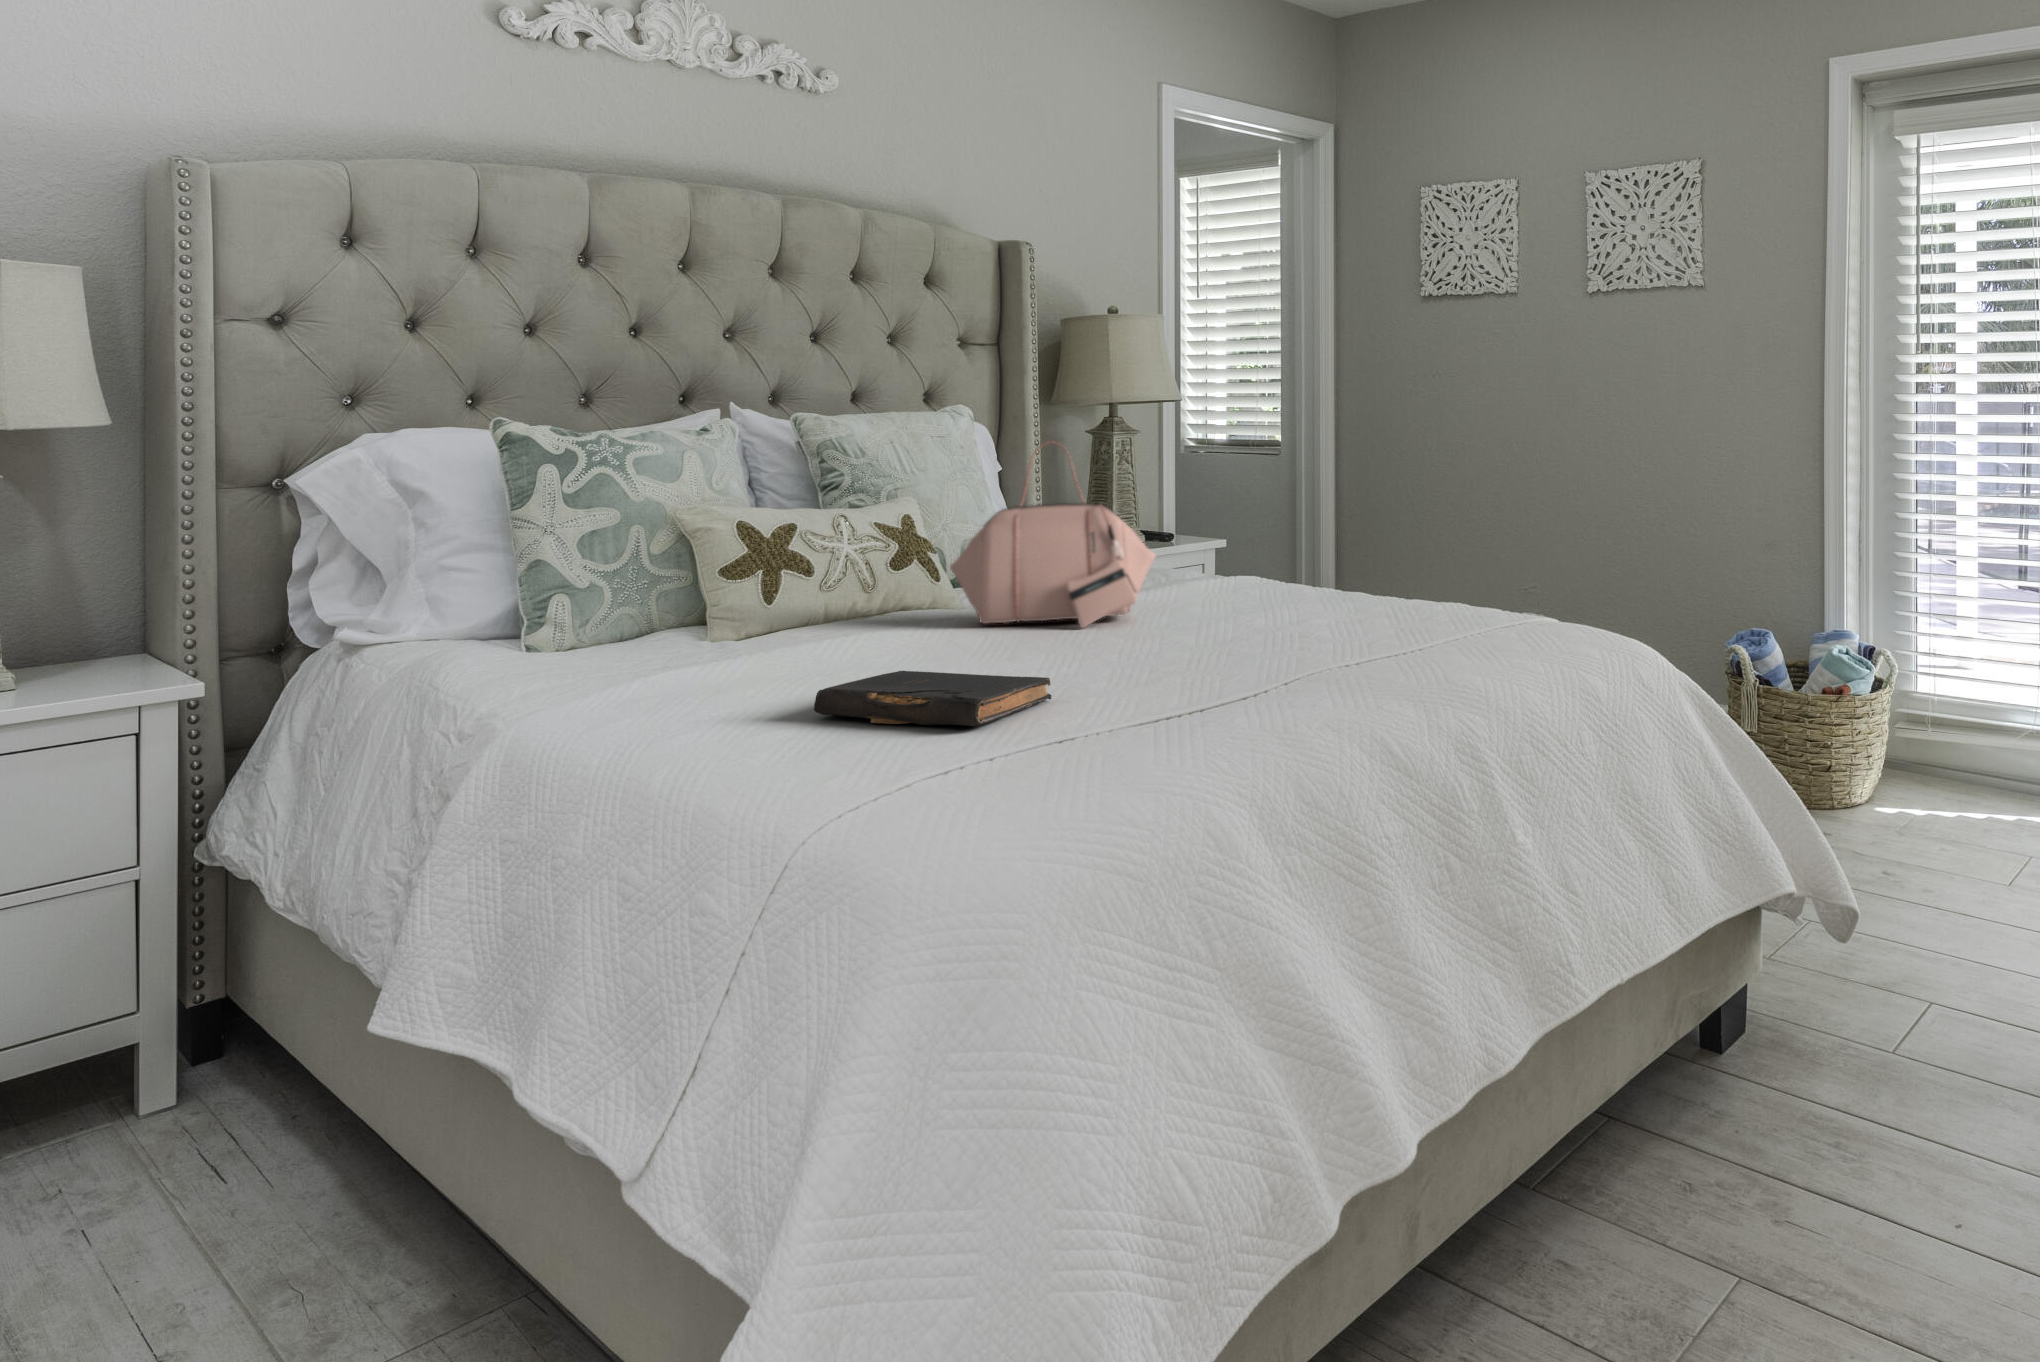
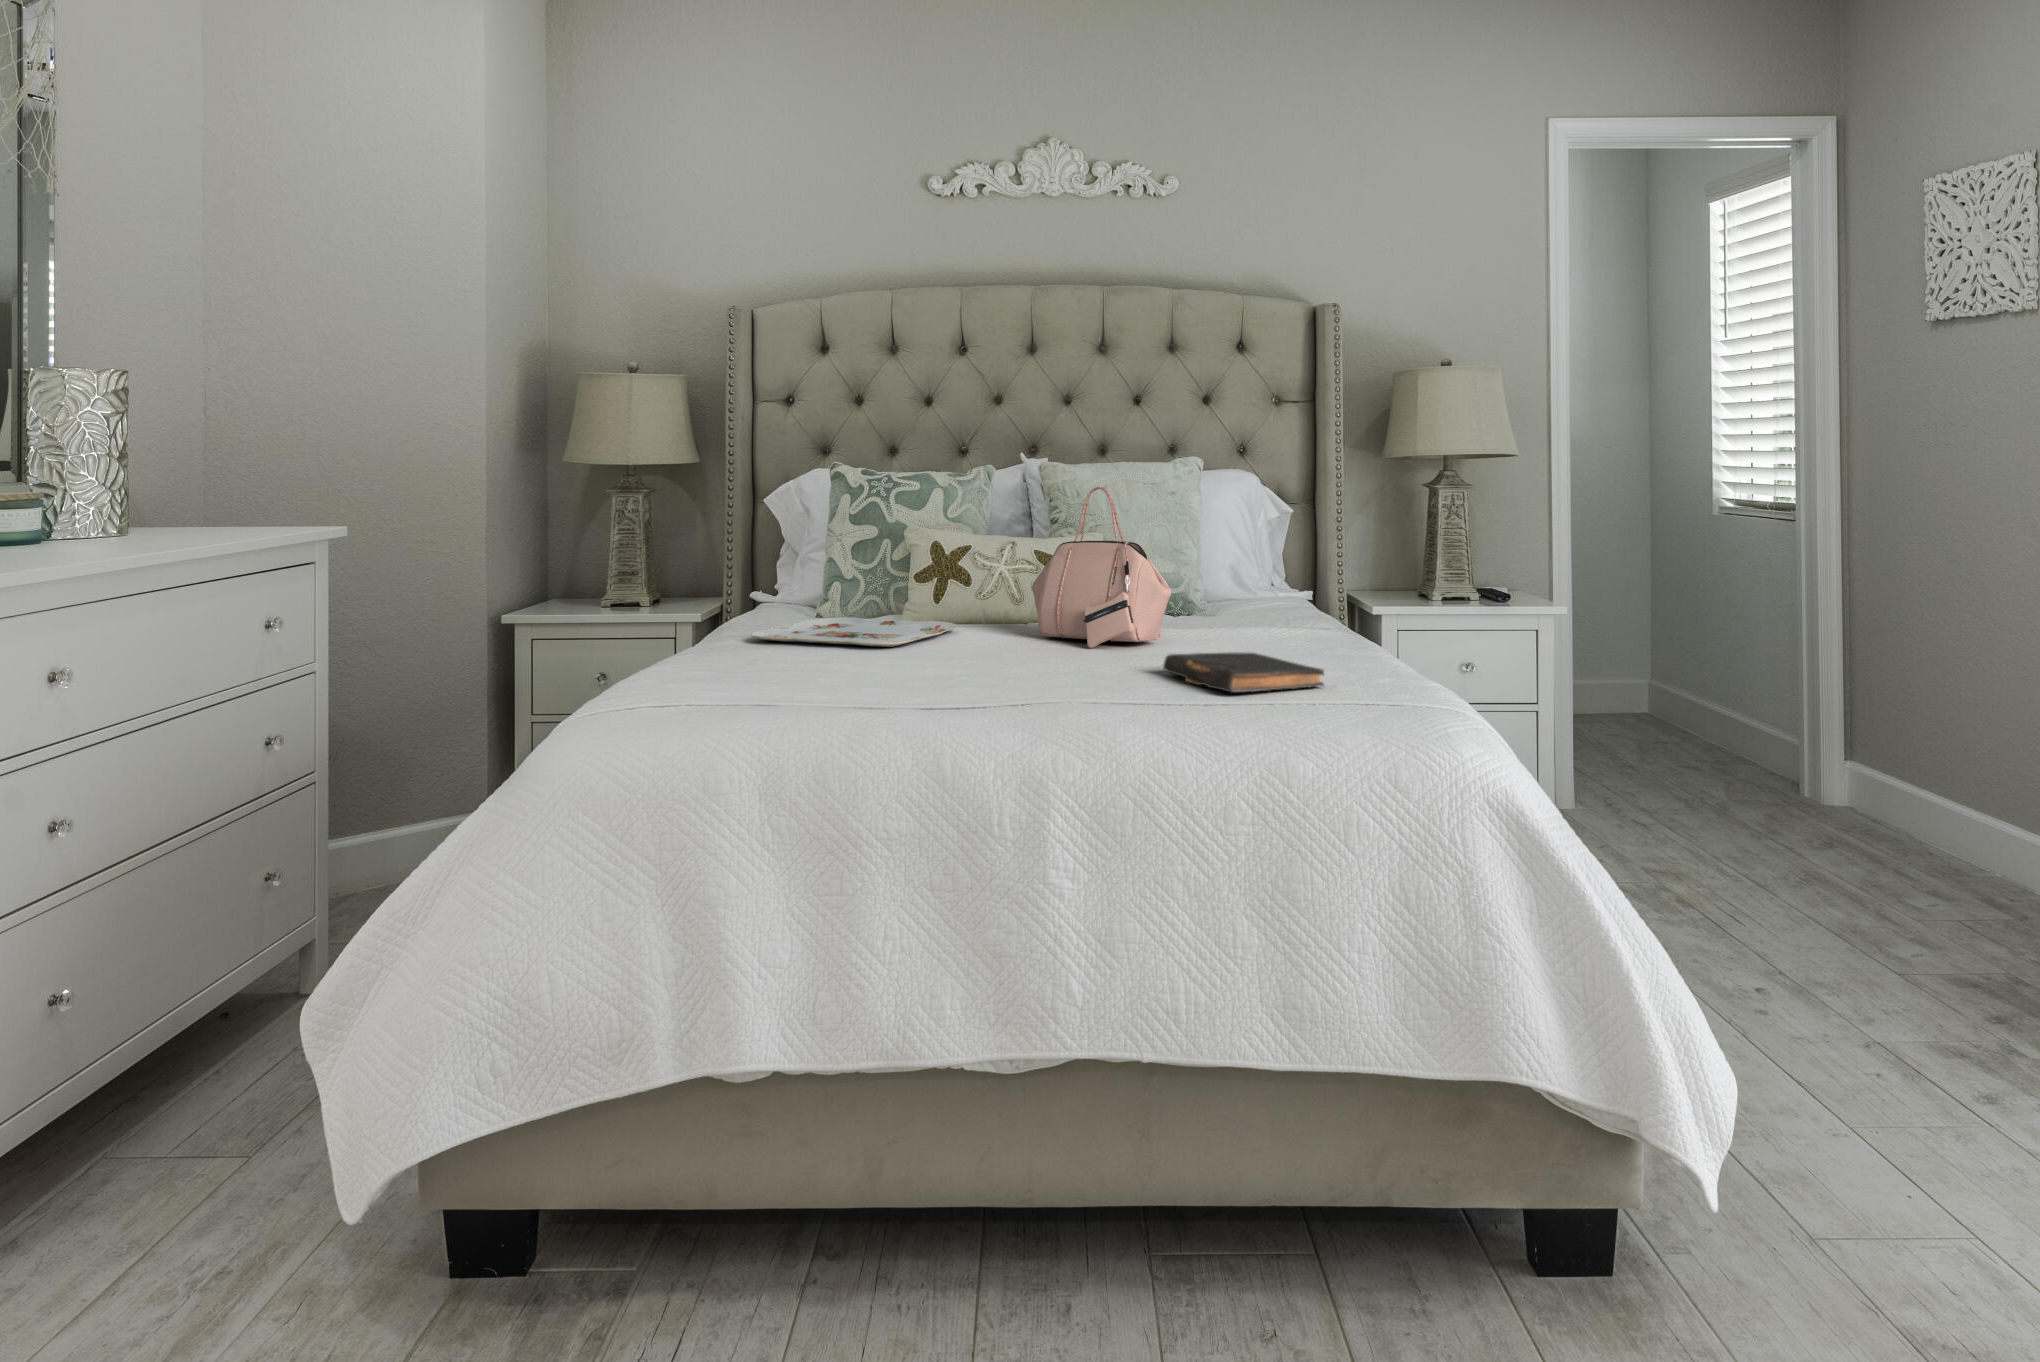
serving tray: none [583,624,874,680] -> present [751,617,958,647]
book: present [814,671,1051,726] -> present [1163,653,1324,693]

